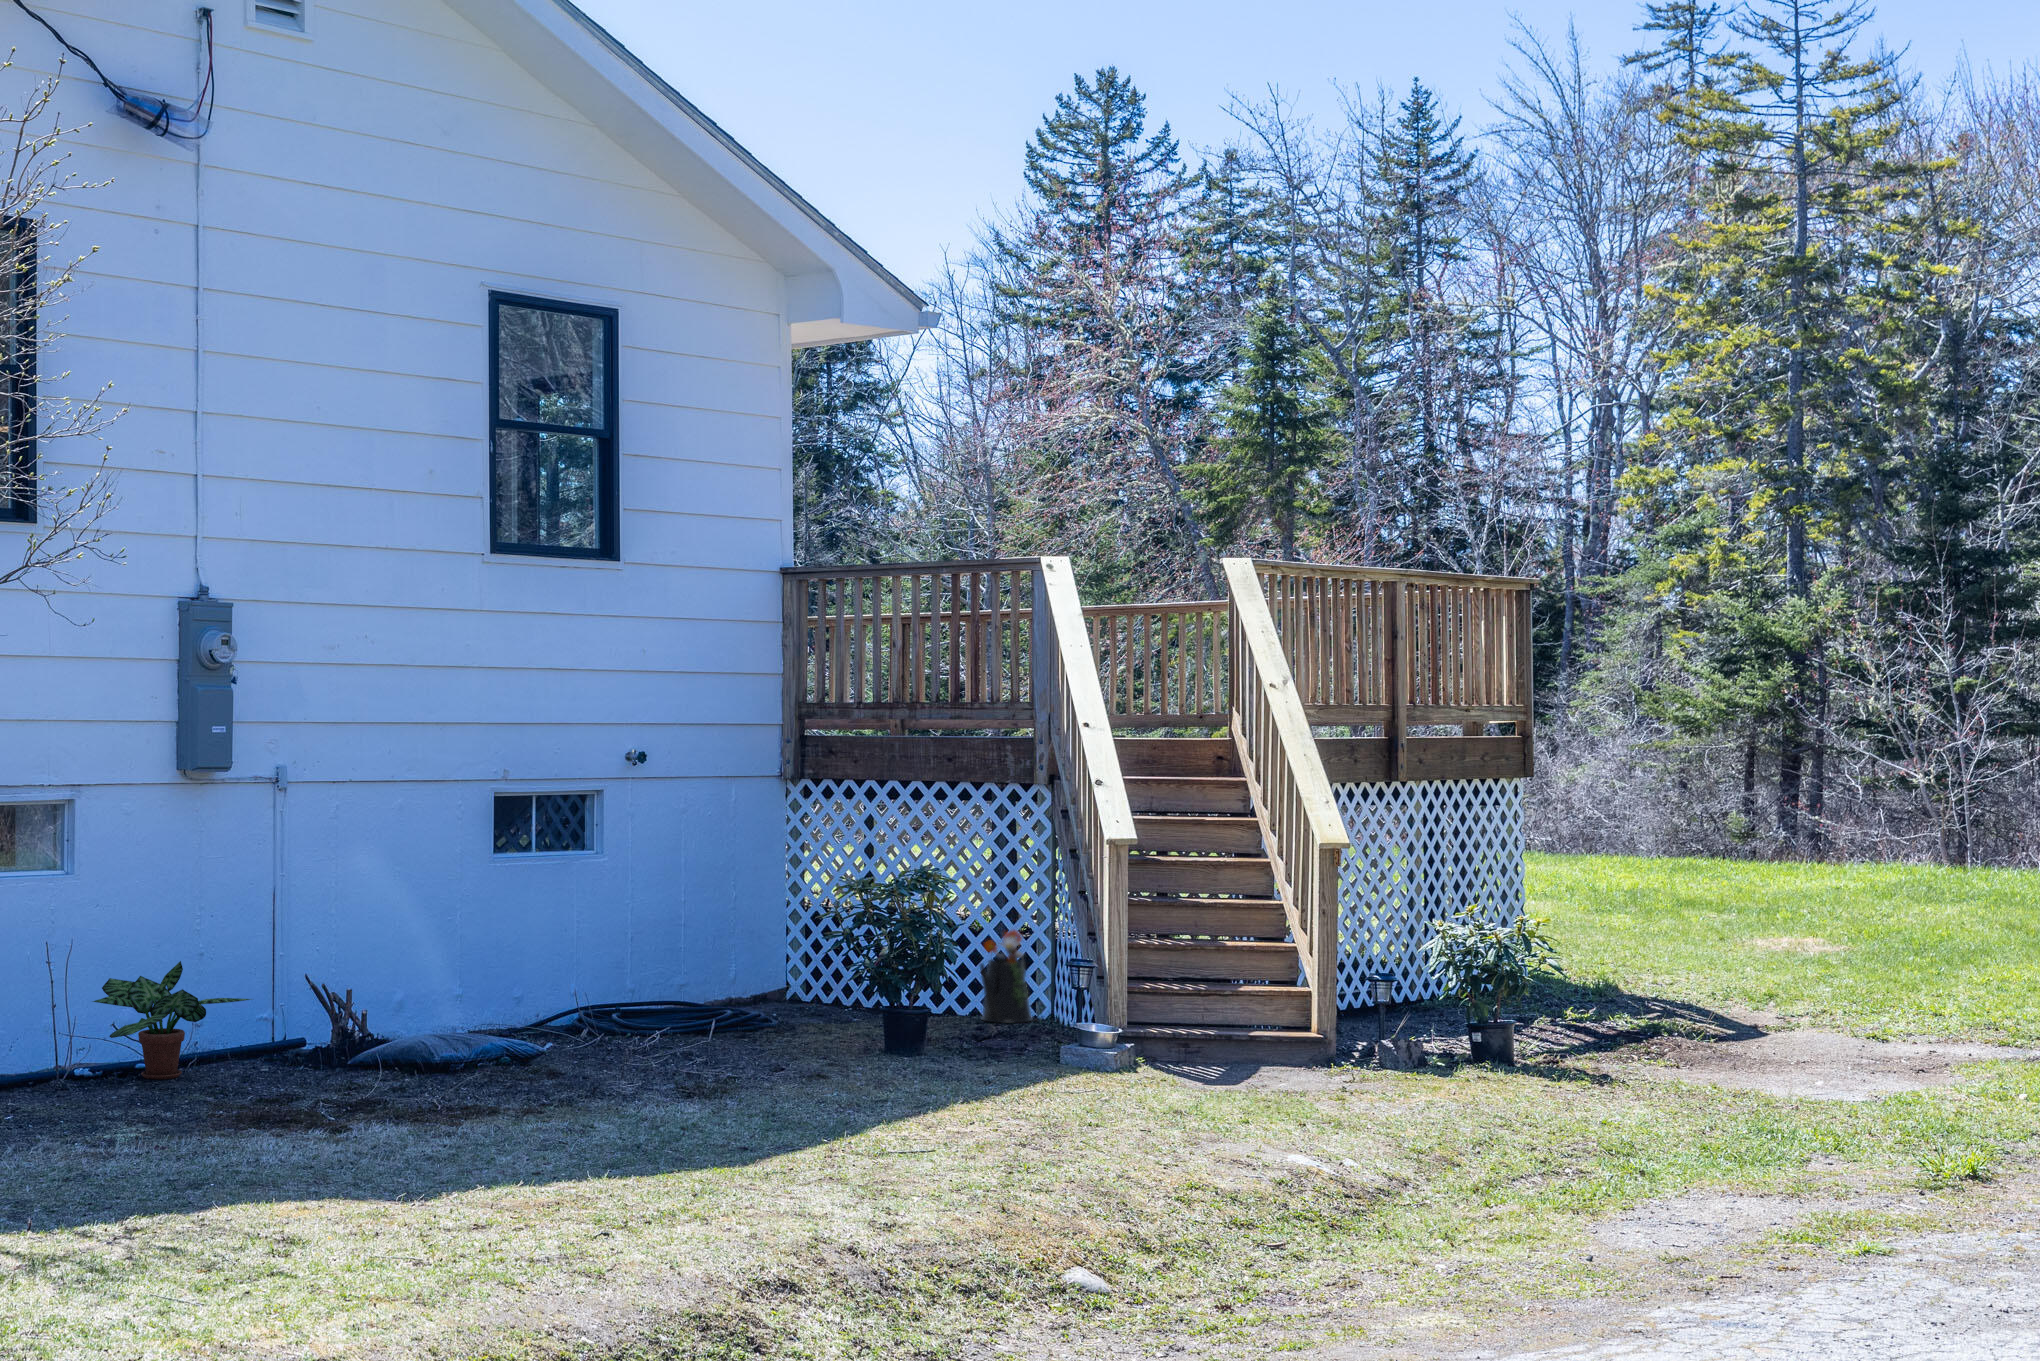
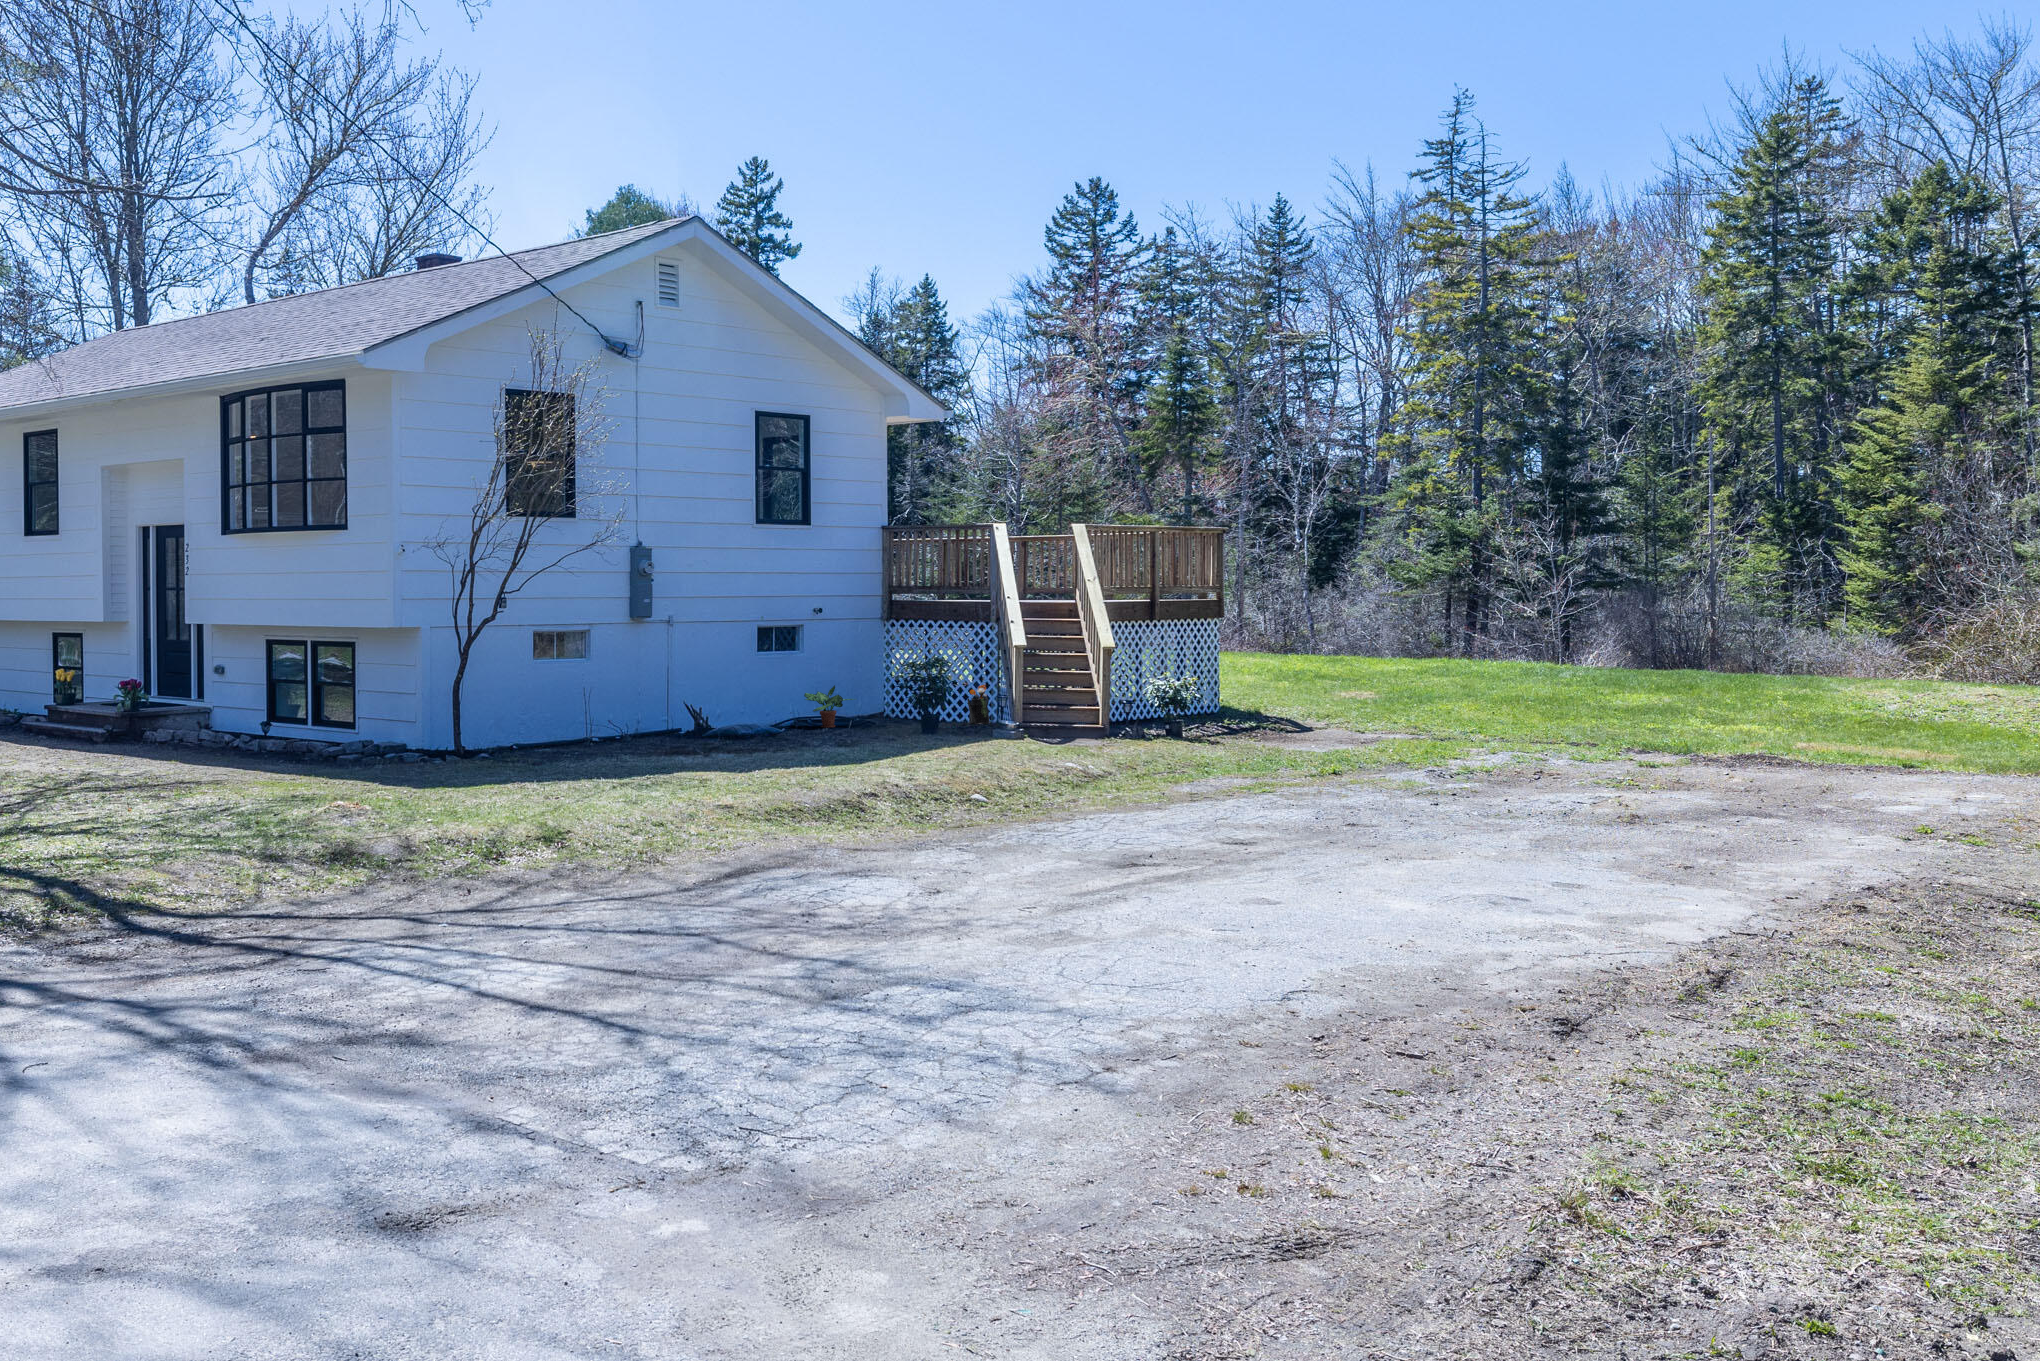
potted plant: present [93,961,251,1079] -> present [804,685,854,728]

